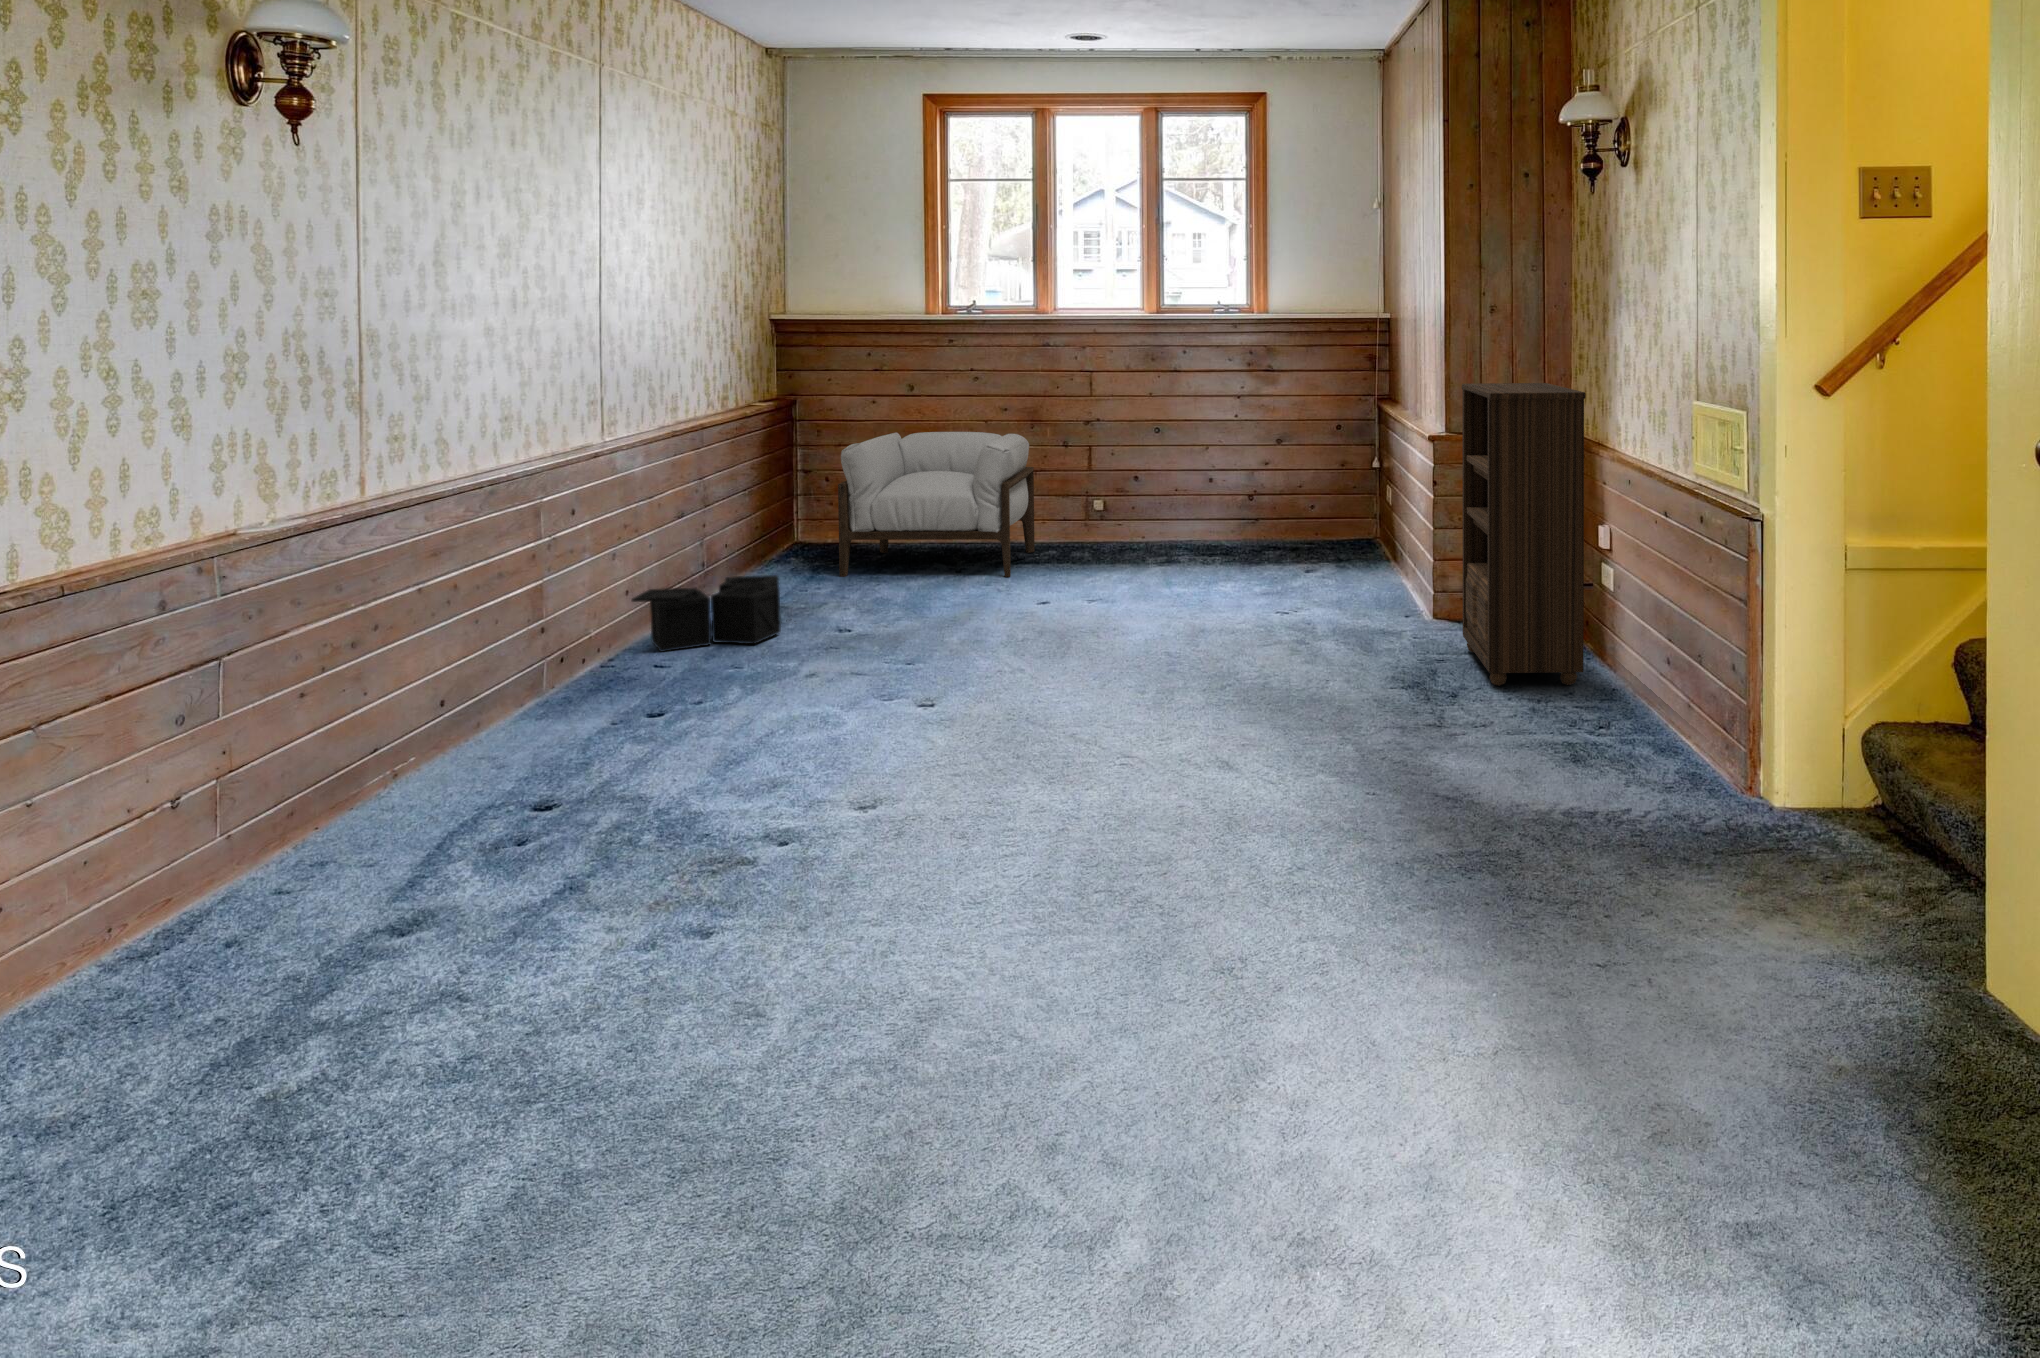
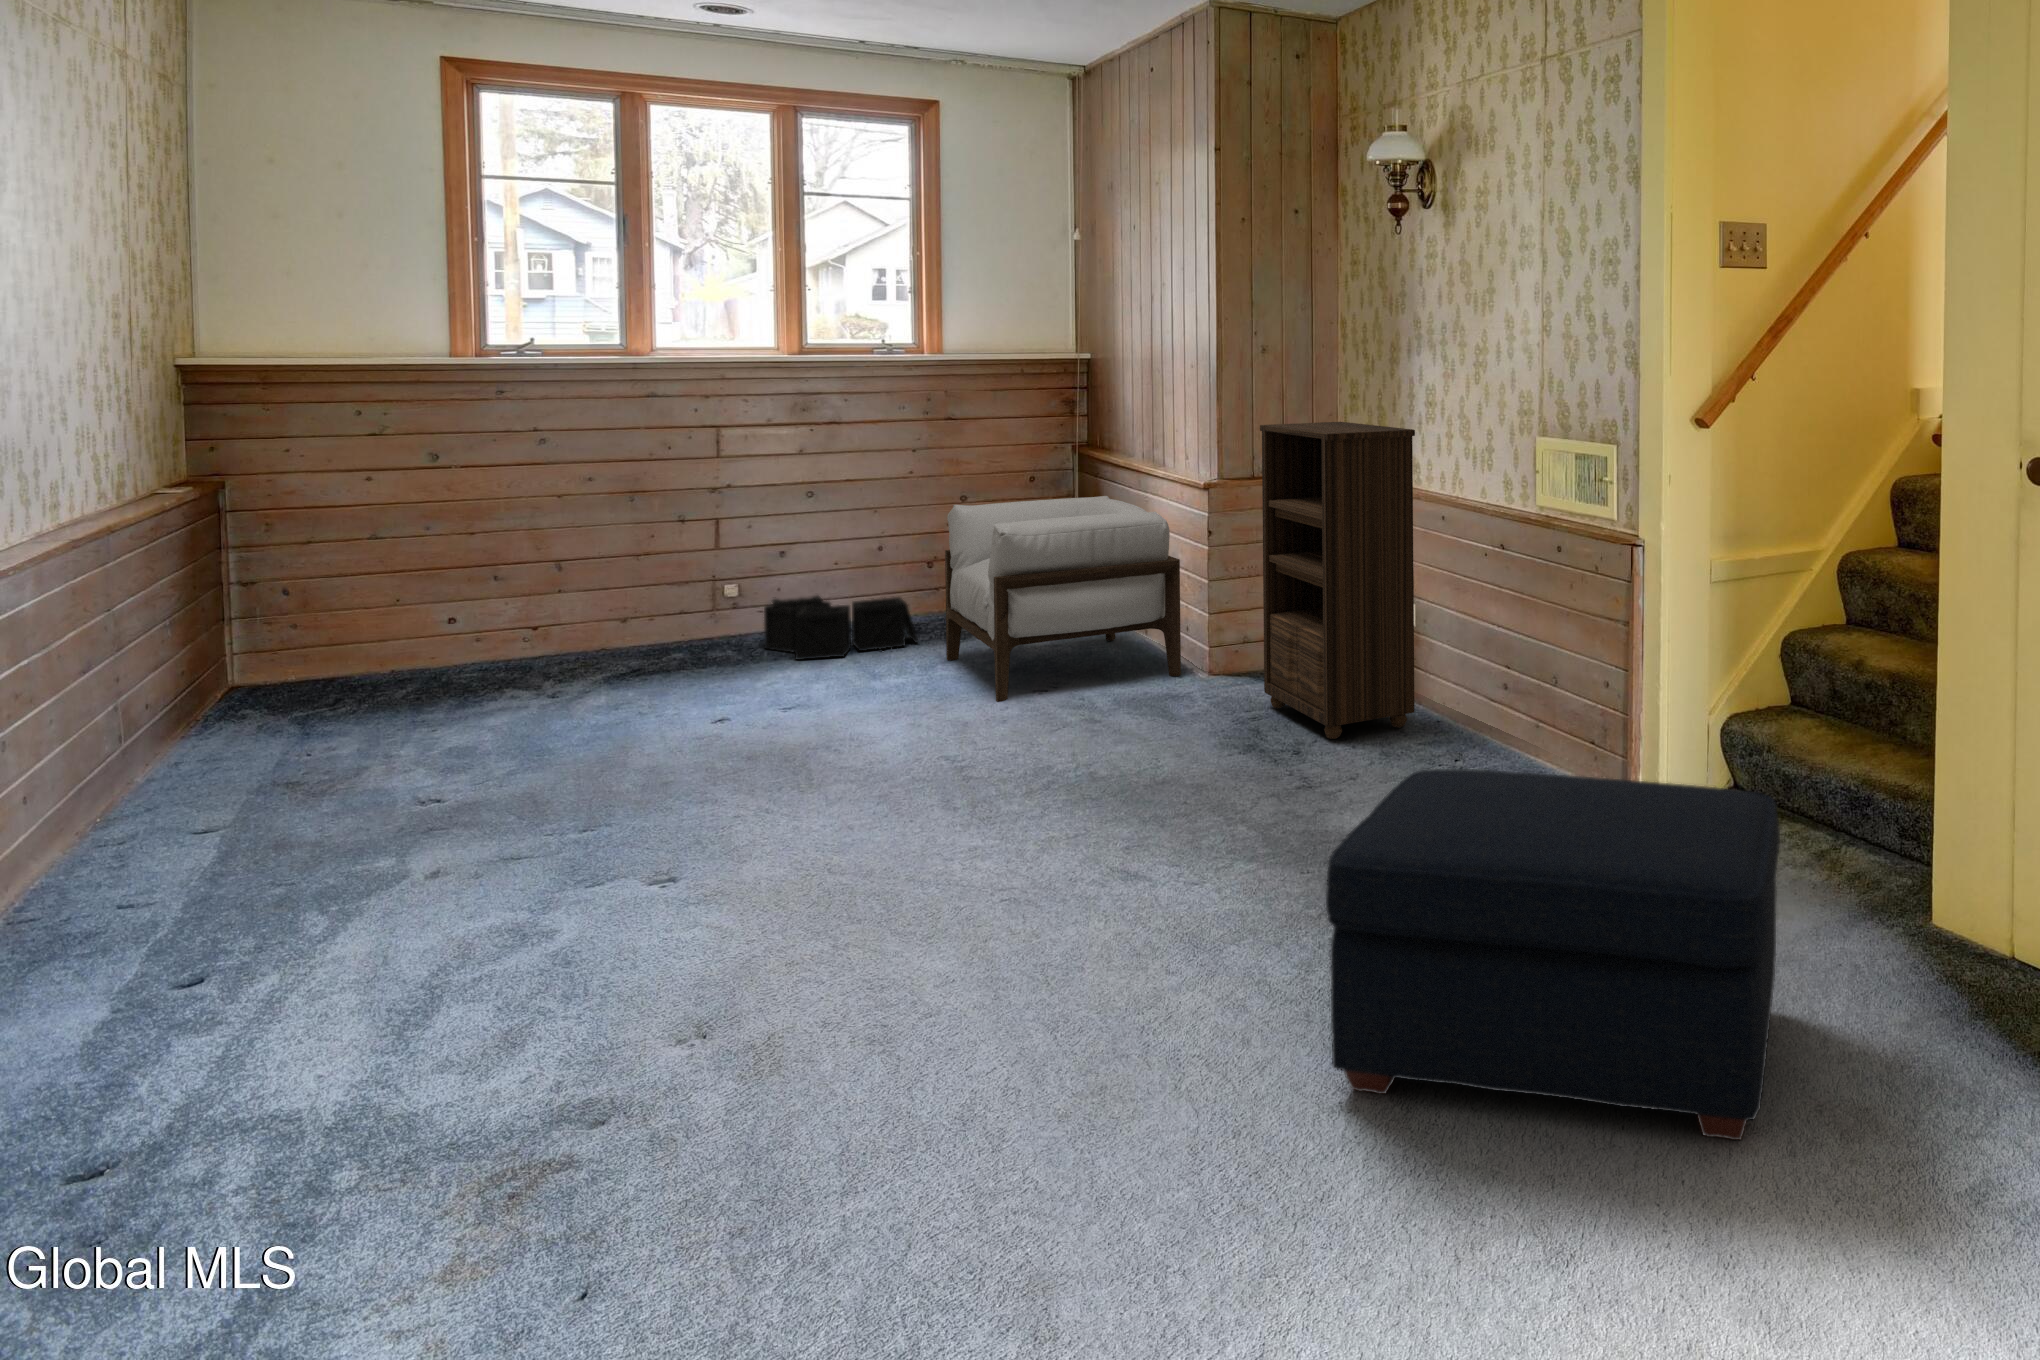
armchair: present [838,432,1035,577] -> present [945,496,1181,702]
storage bin: present [632,575,781,652] -> present [764,596,918,660]
ottoman: none [1216,701,1683,1087] -> present [1326,769,1780,1140]

